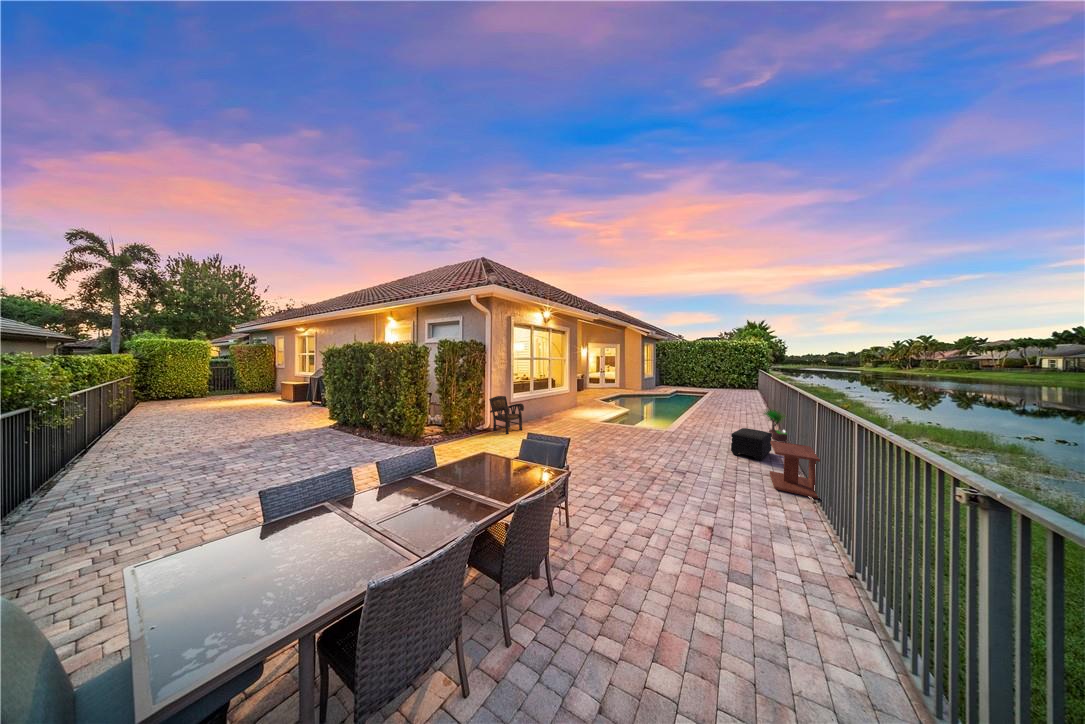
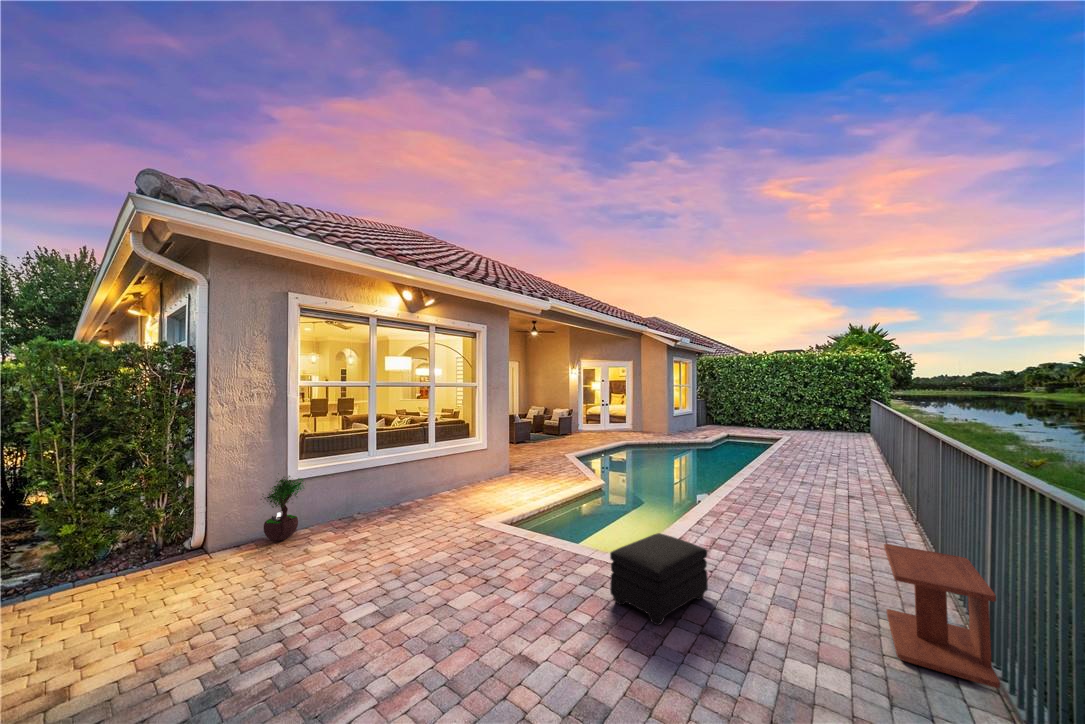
armchair: present [489,396,524,434] -> none [369,450,433,524]
potted tree: present [764,410,787,442] -> present [264,473,304,541]
ottoman: present [731,428,772,461] -> present [610,533,708,625]

